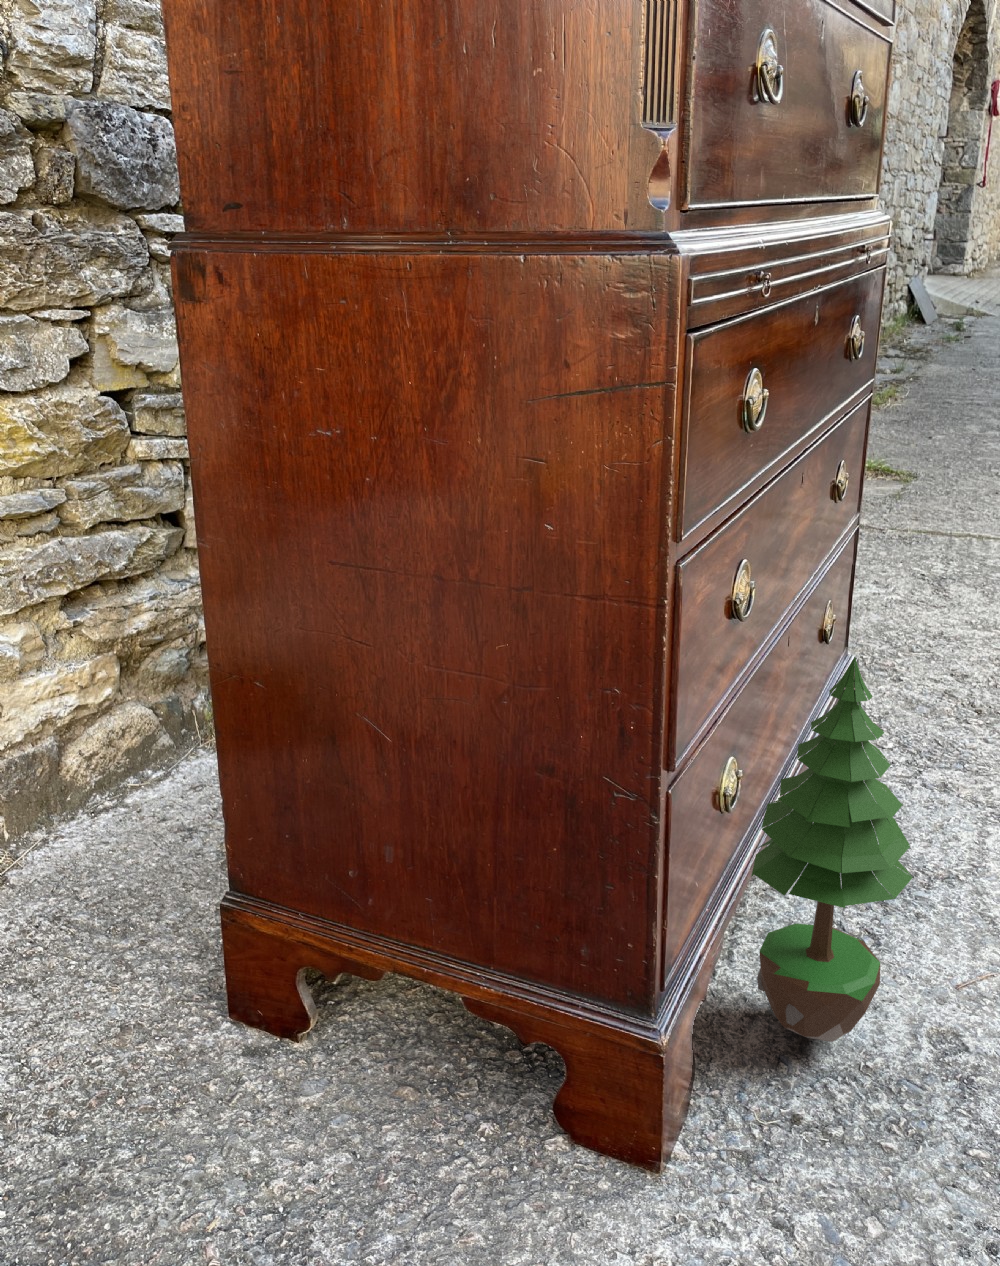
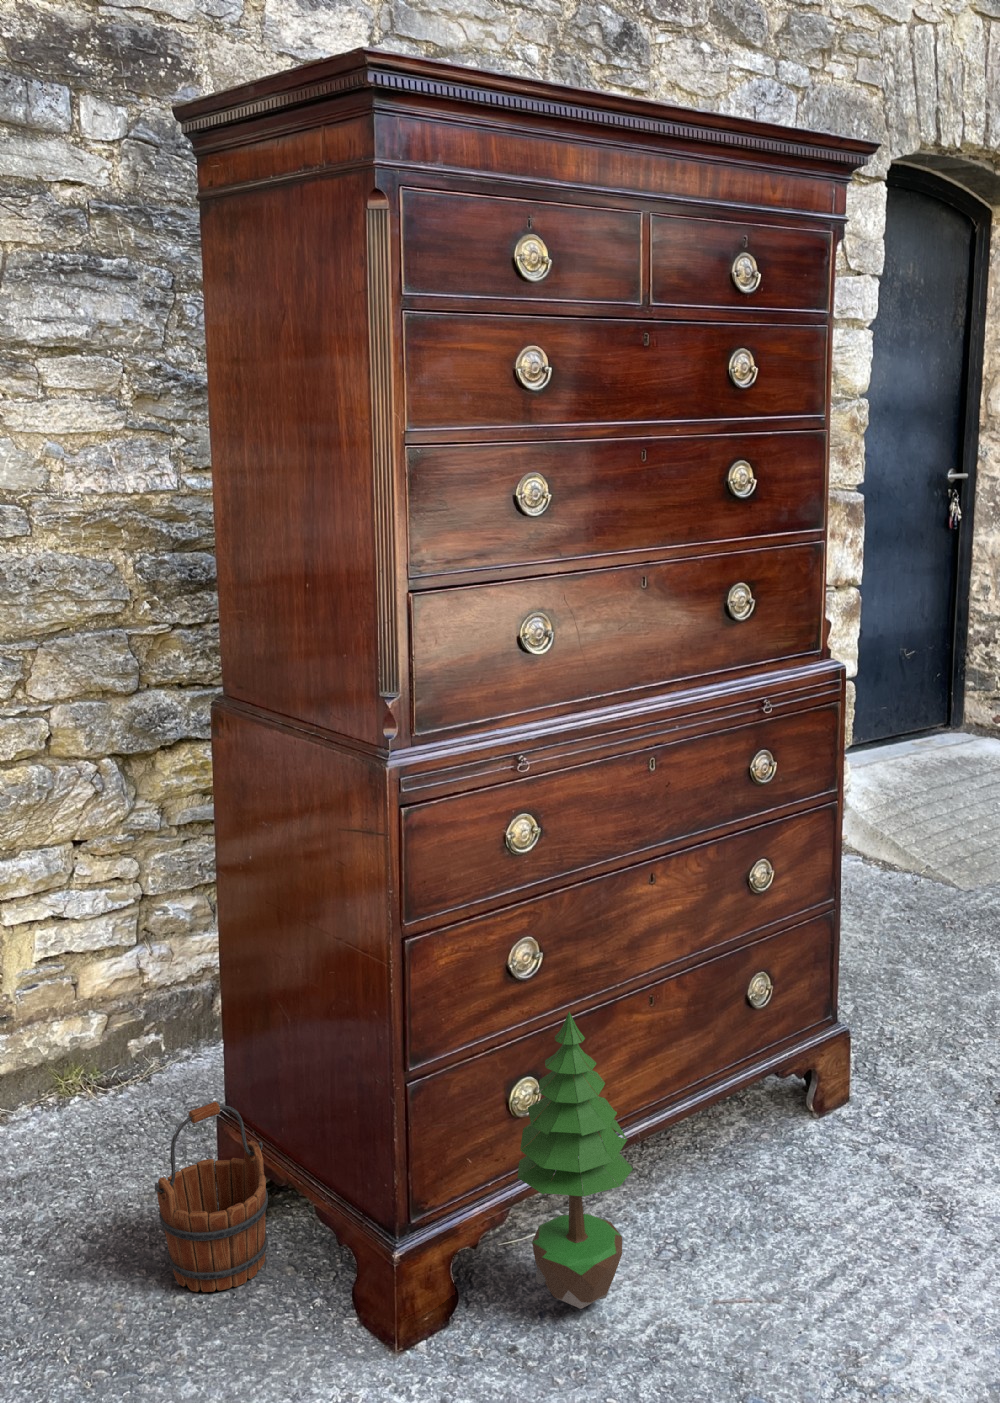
wooden bucket: none [212,878,380,1167] -> present [155,1102,268,1292]

